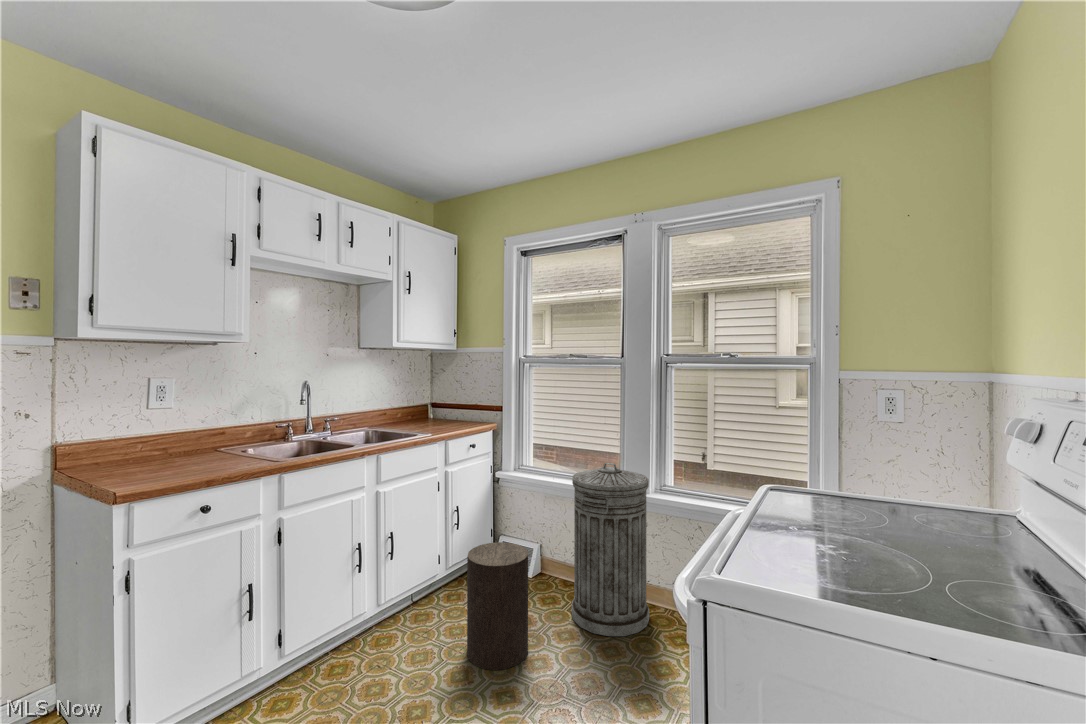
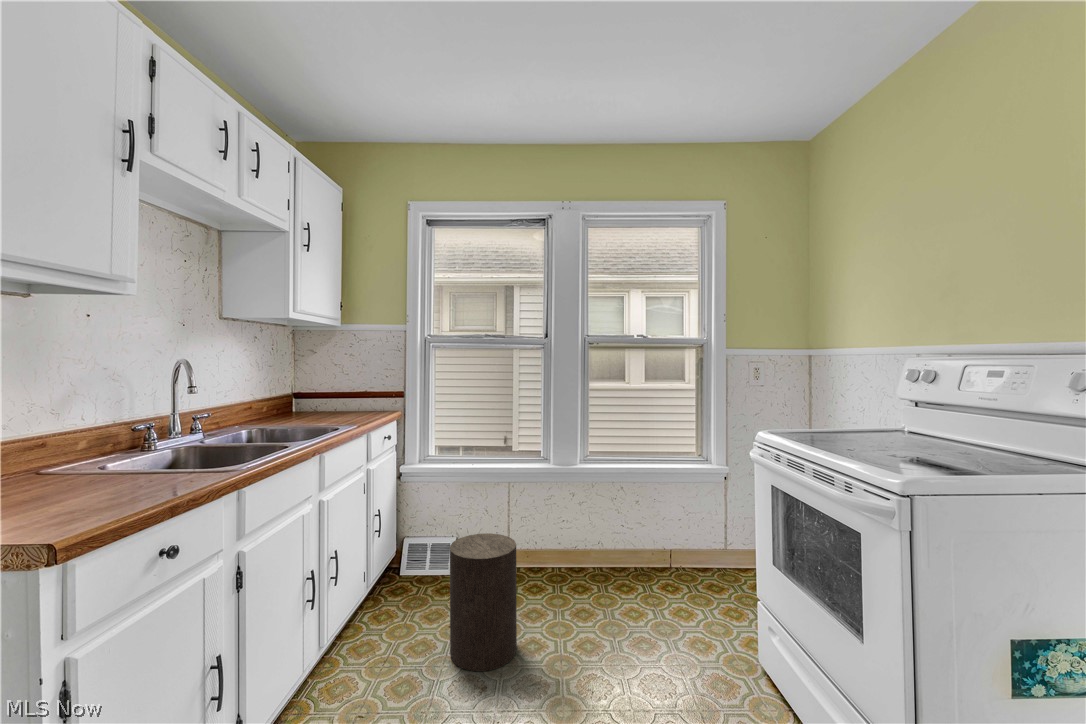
trash can: present [572,463,649,636] -> none [518,440,593,607]

